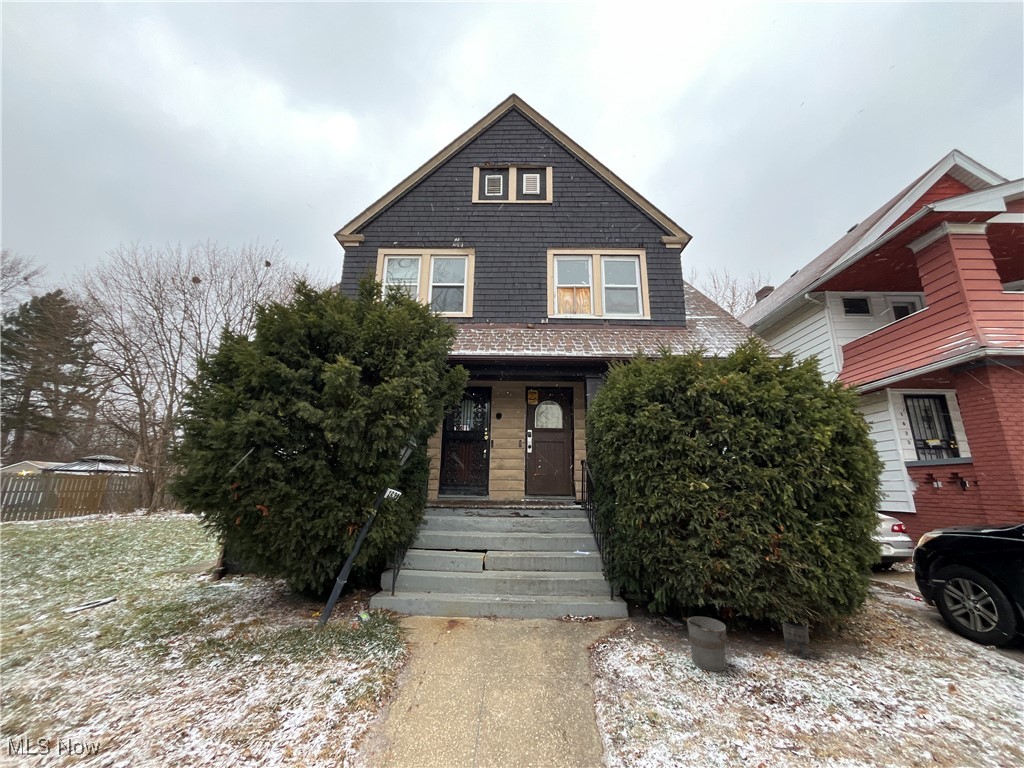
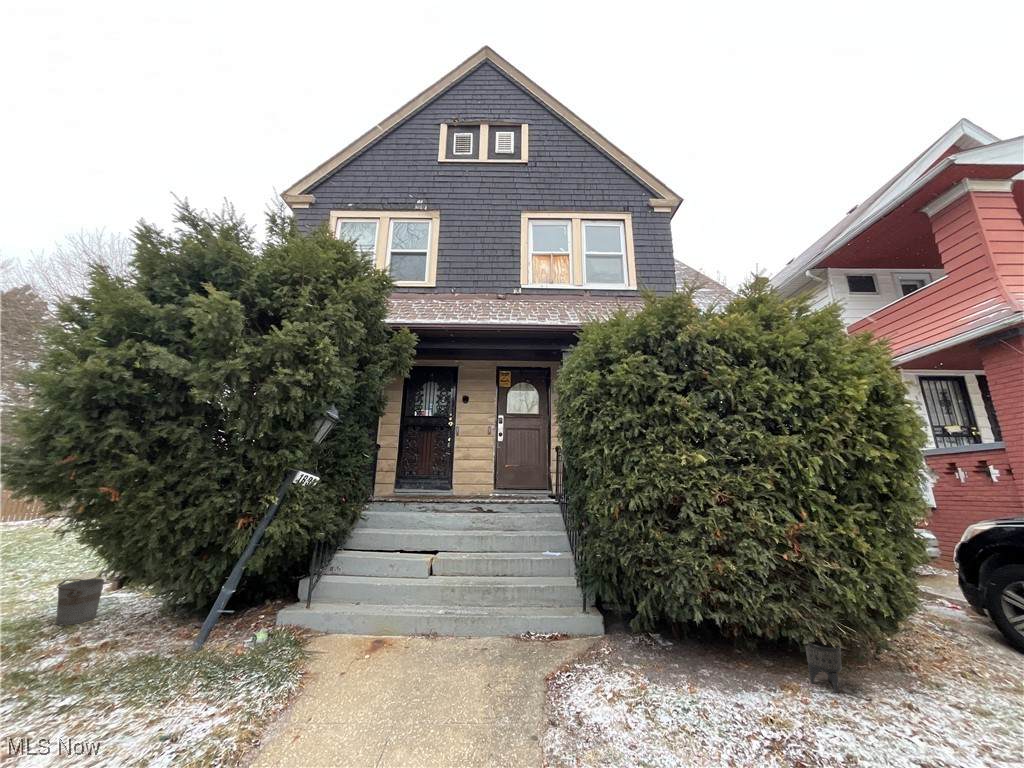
bucket: present [683,617,728,671] -> present [56,579,104,625]

